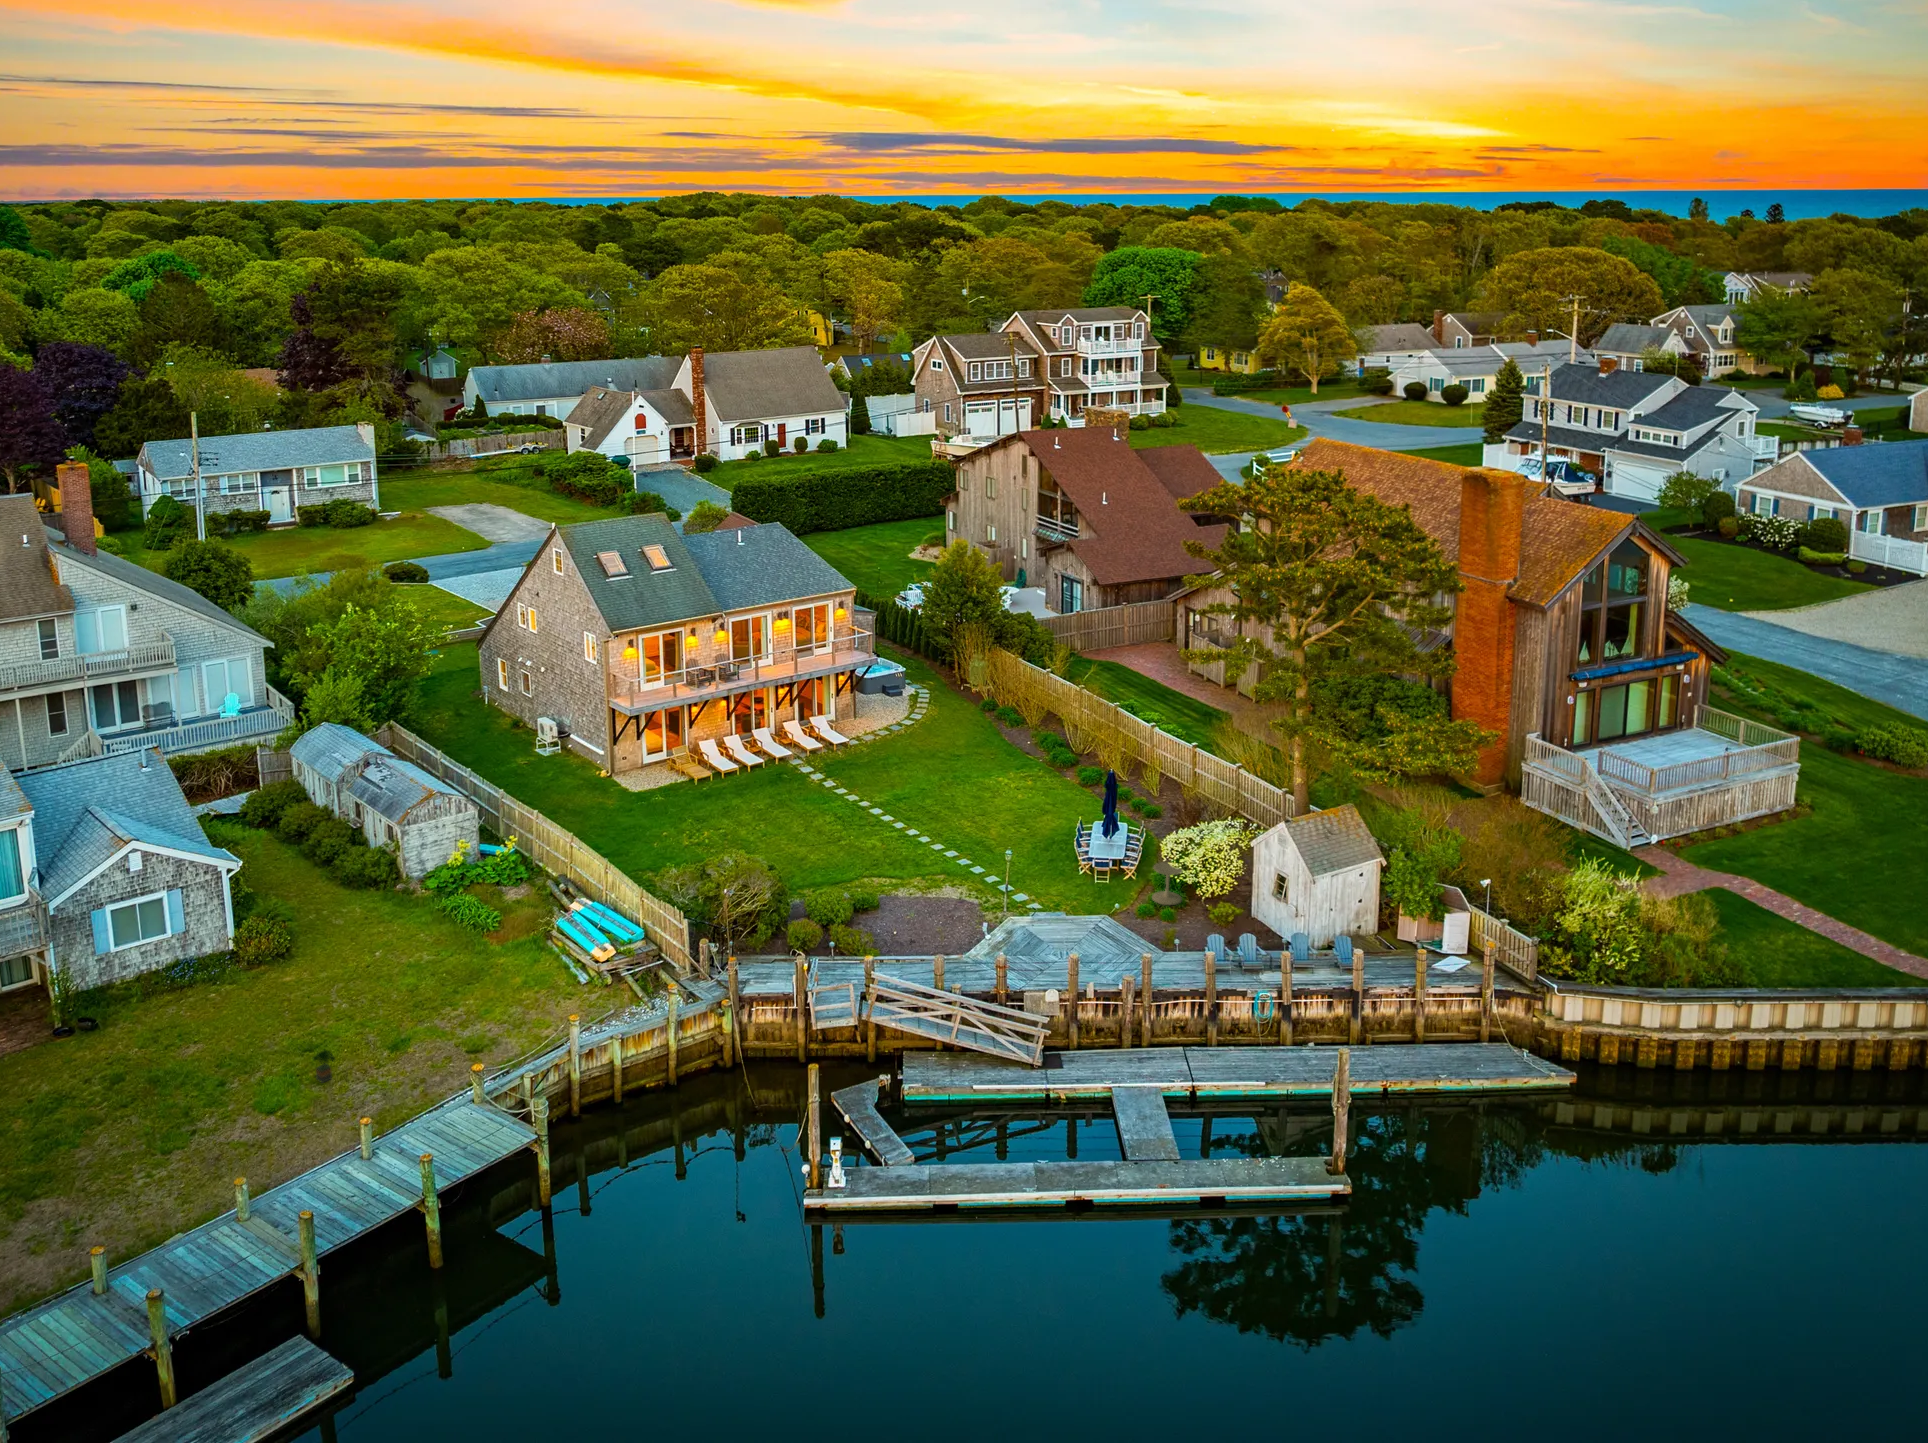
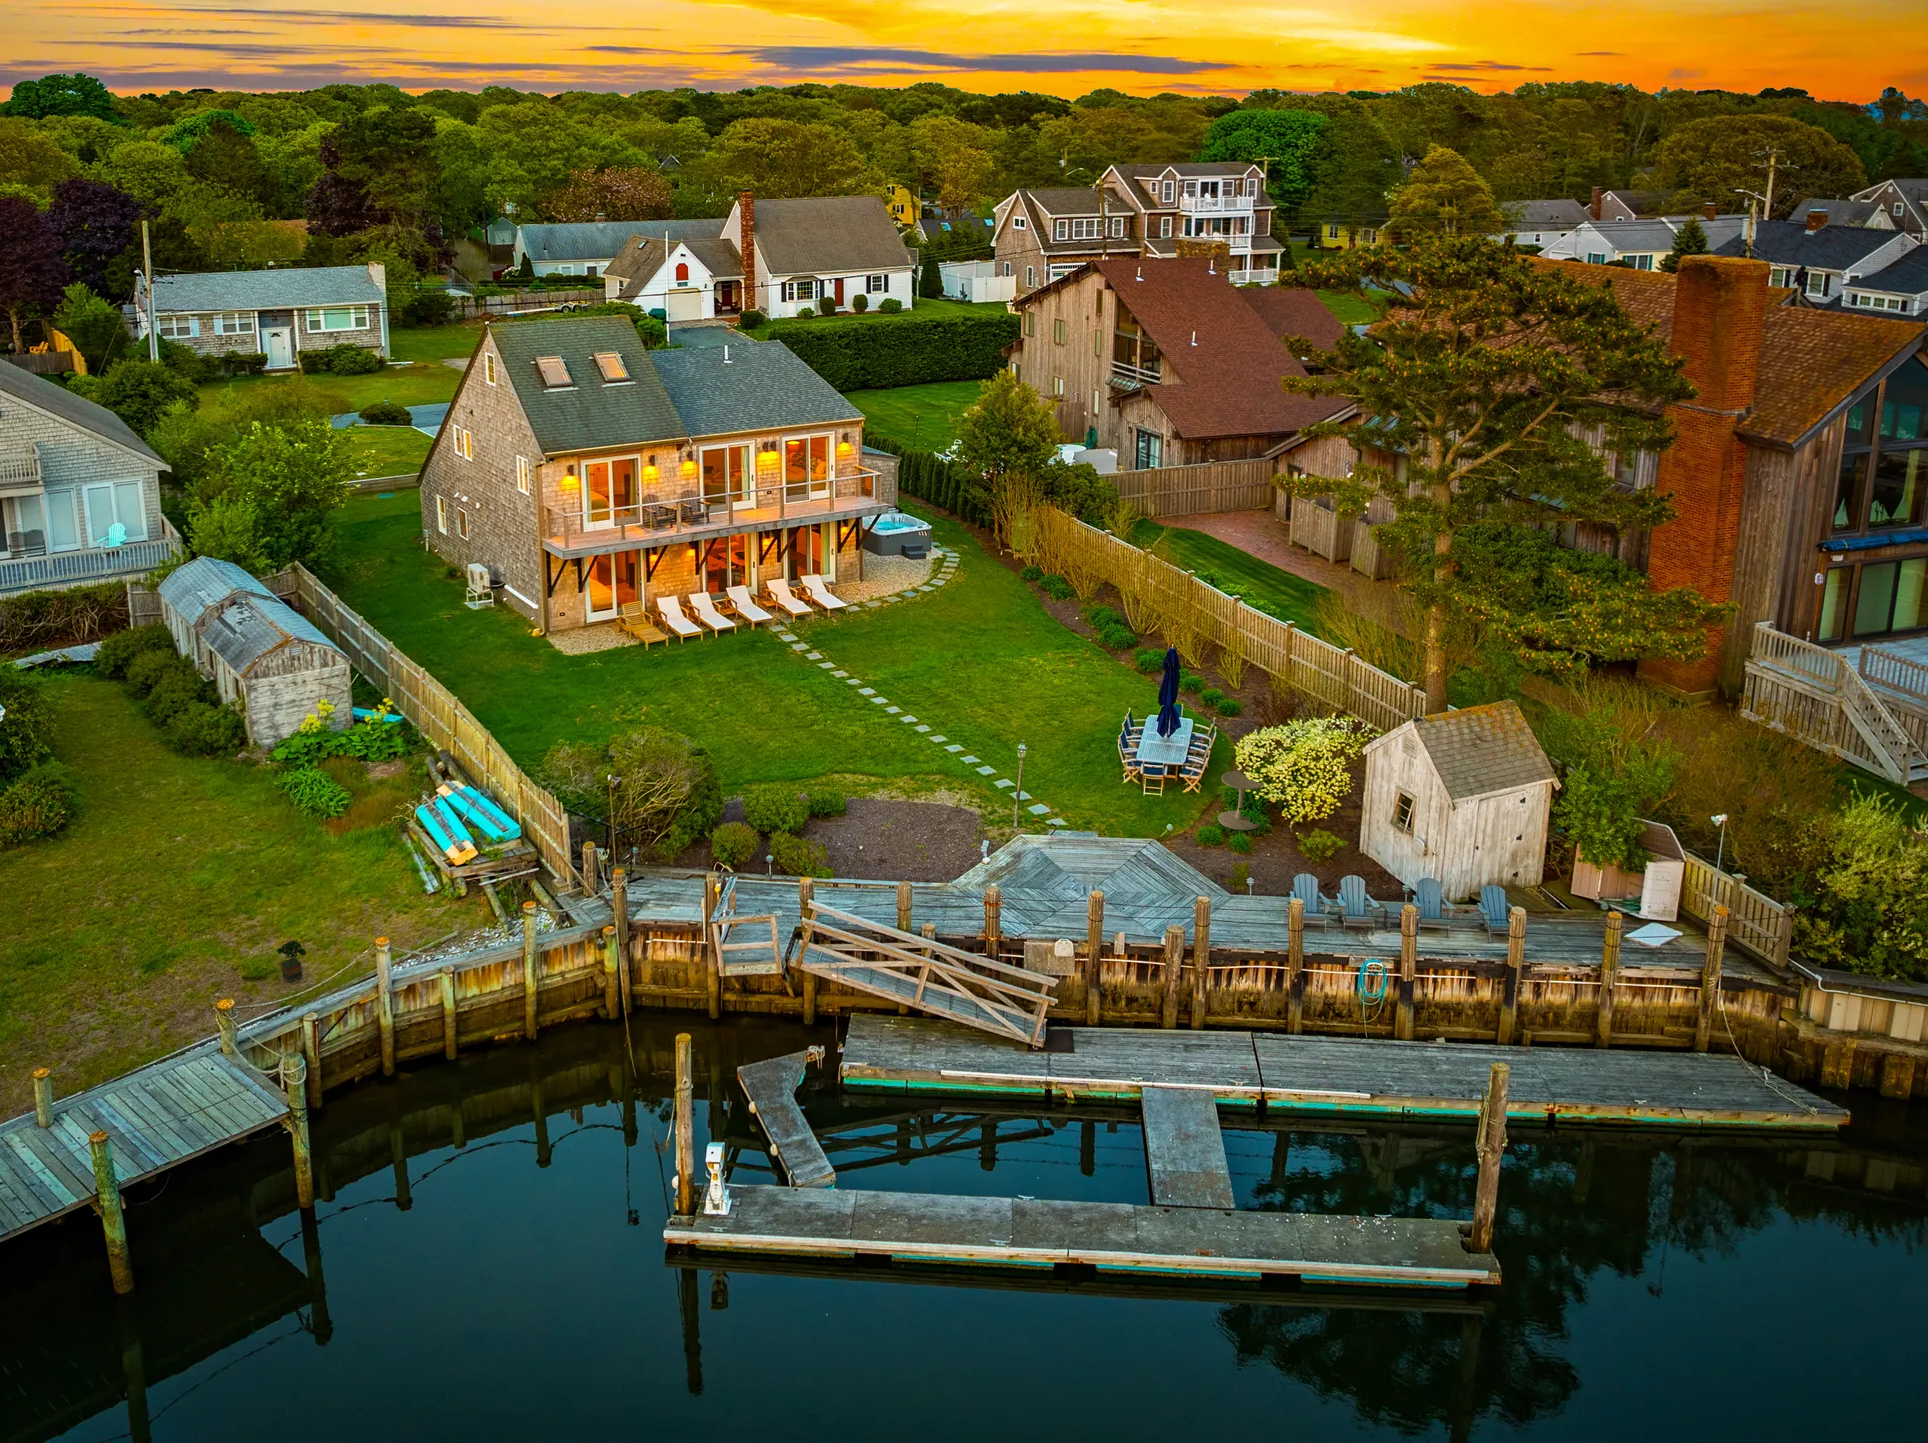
potted tree: present [313,1050,336,1083] -> present [277,940,306,983]

